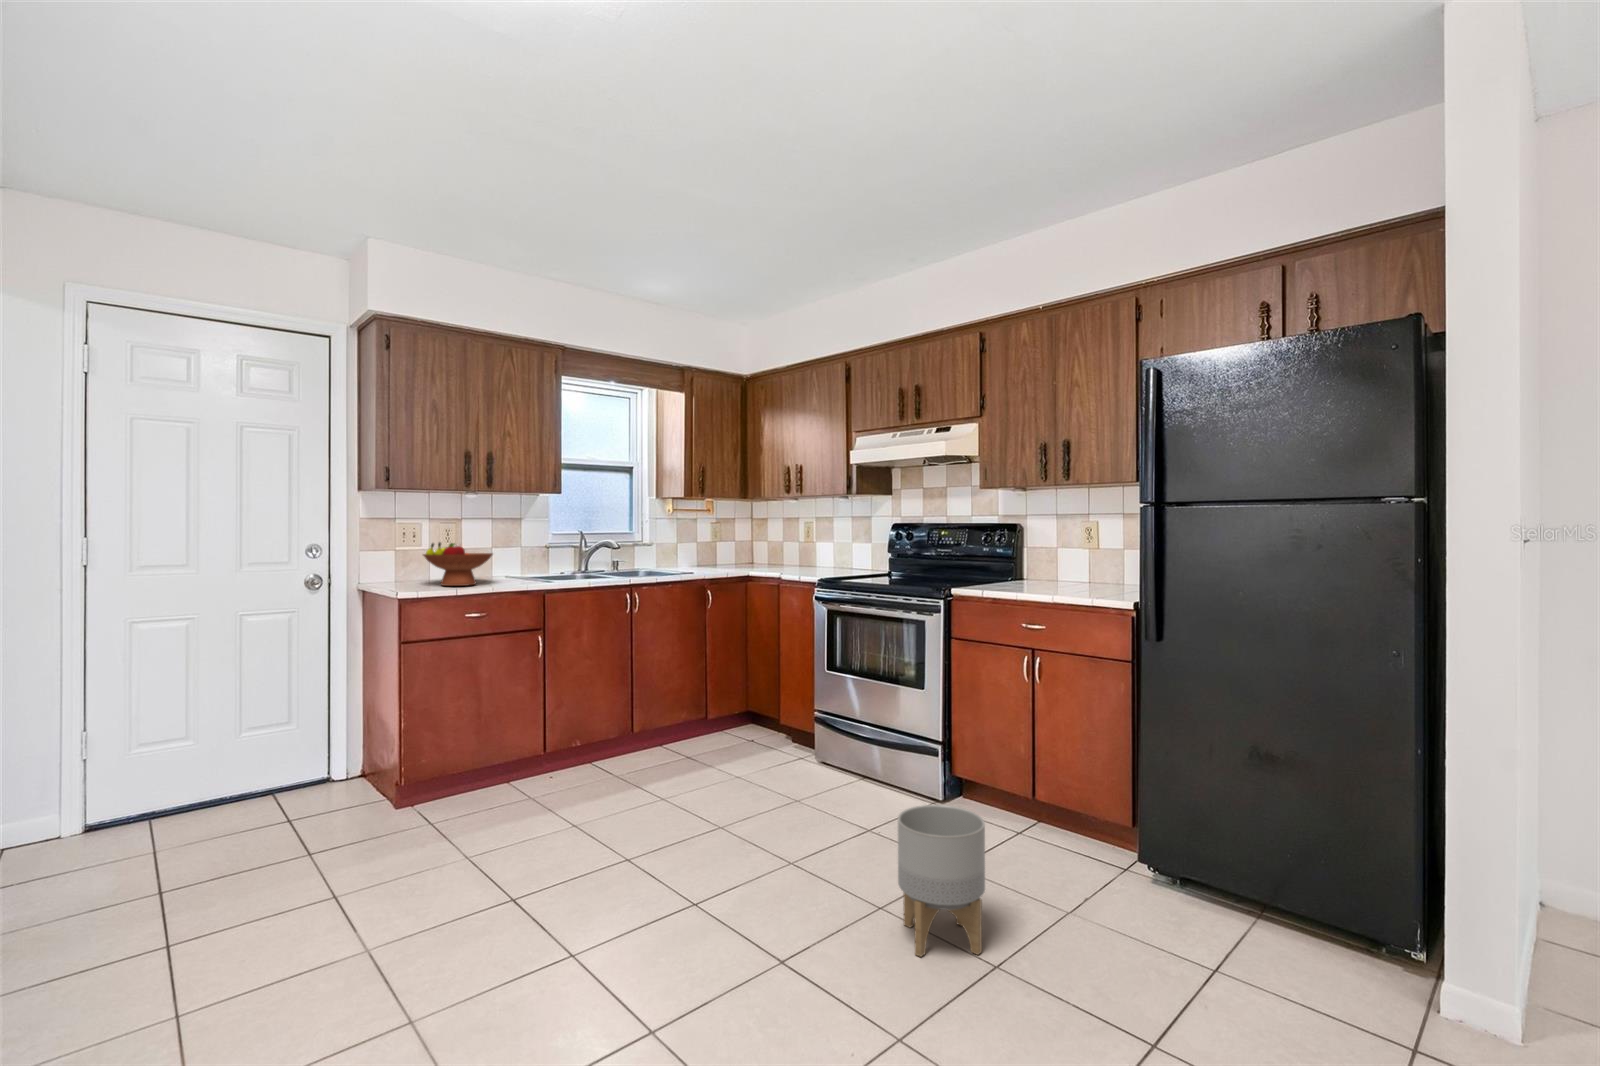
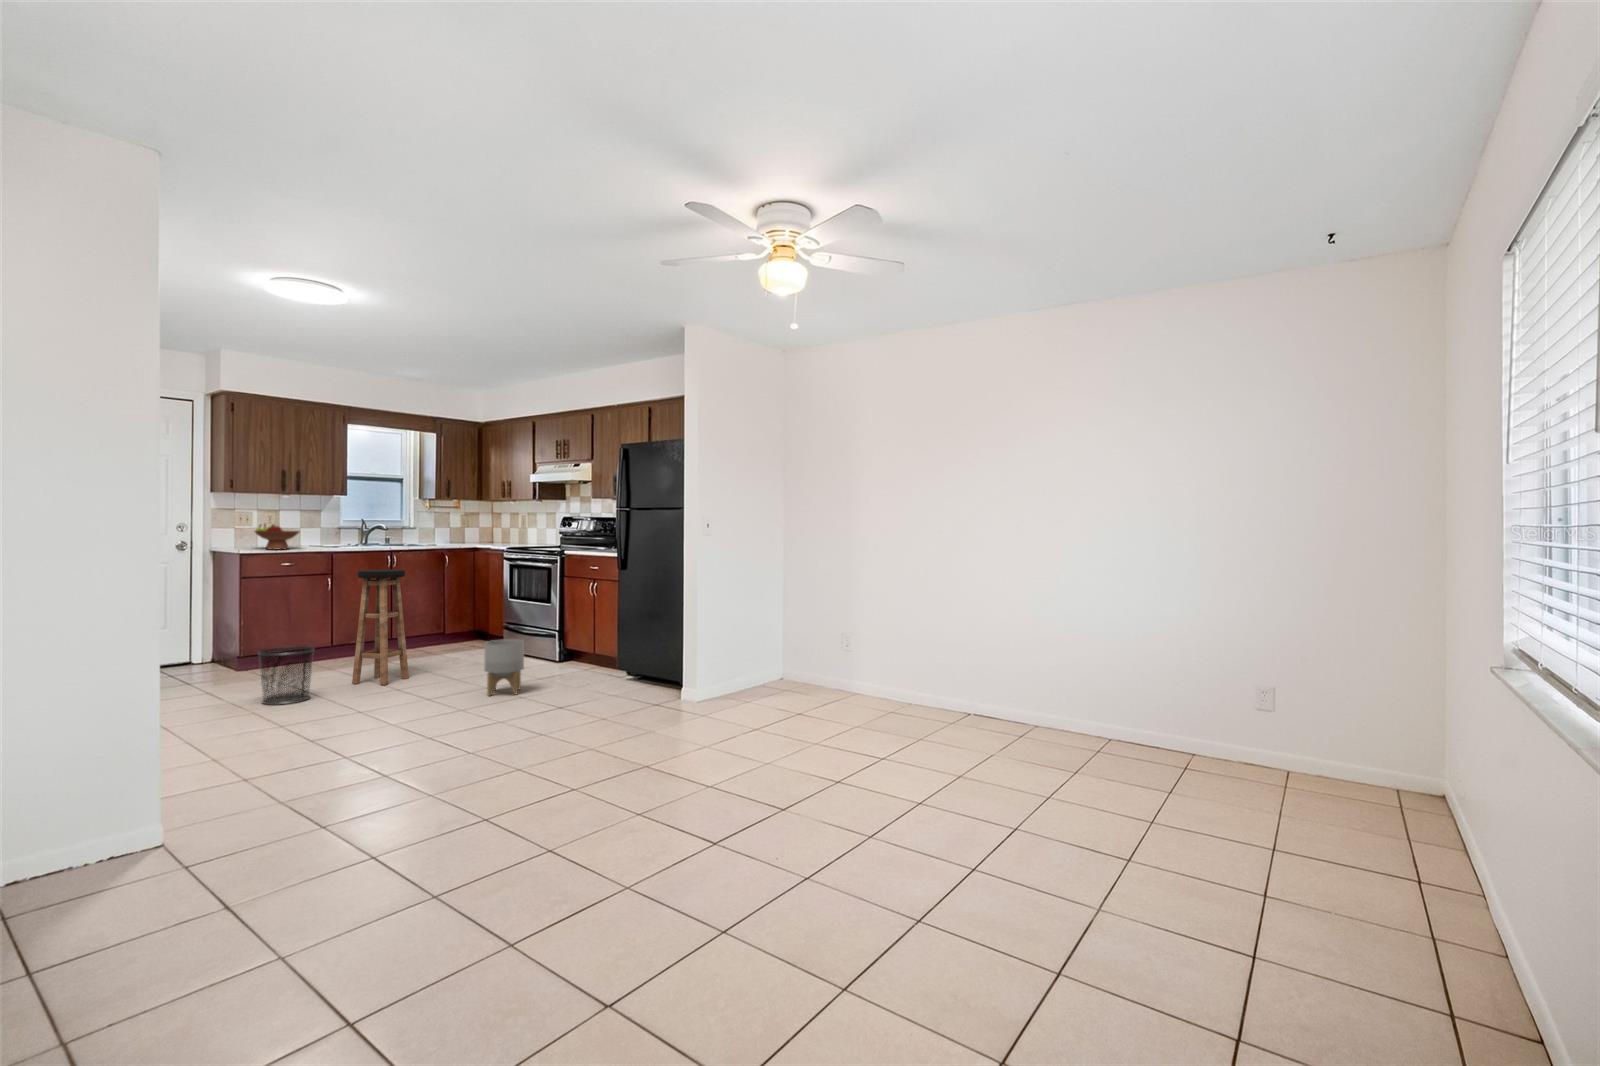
bar stool: none [600,633,699,882] -> present [352,569,409,685]
waste bin: none [425,811,539,966] -> present [258,646,314,705]

